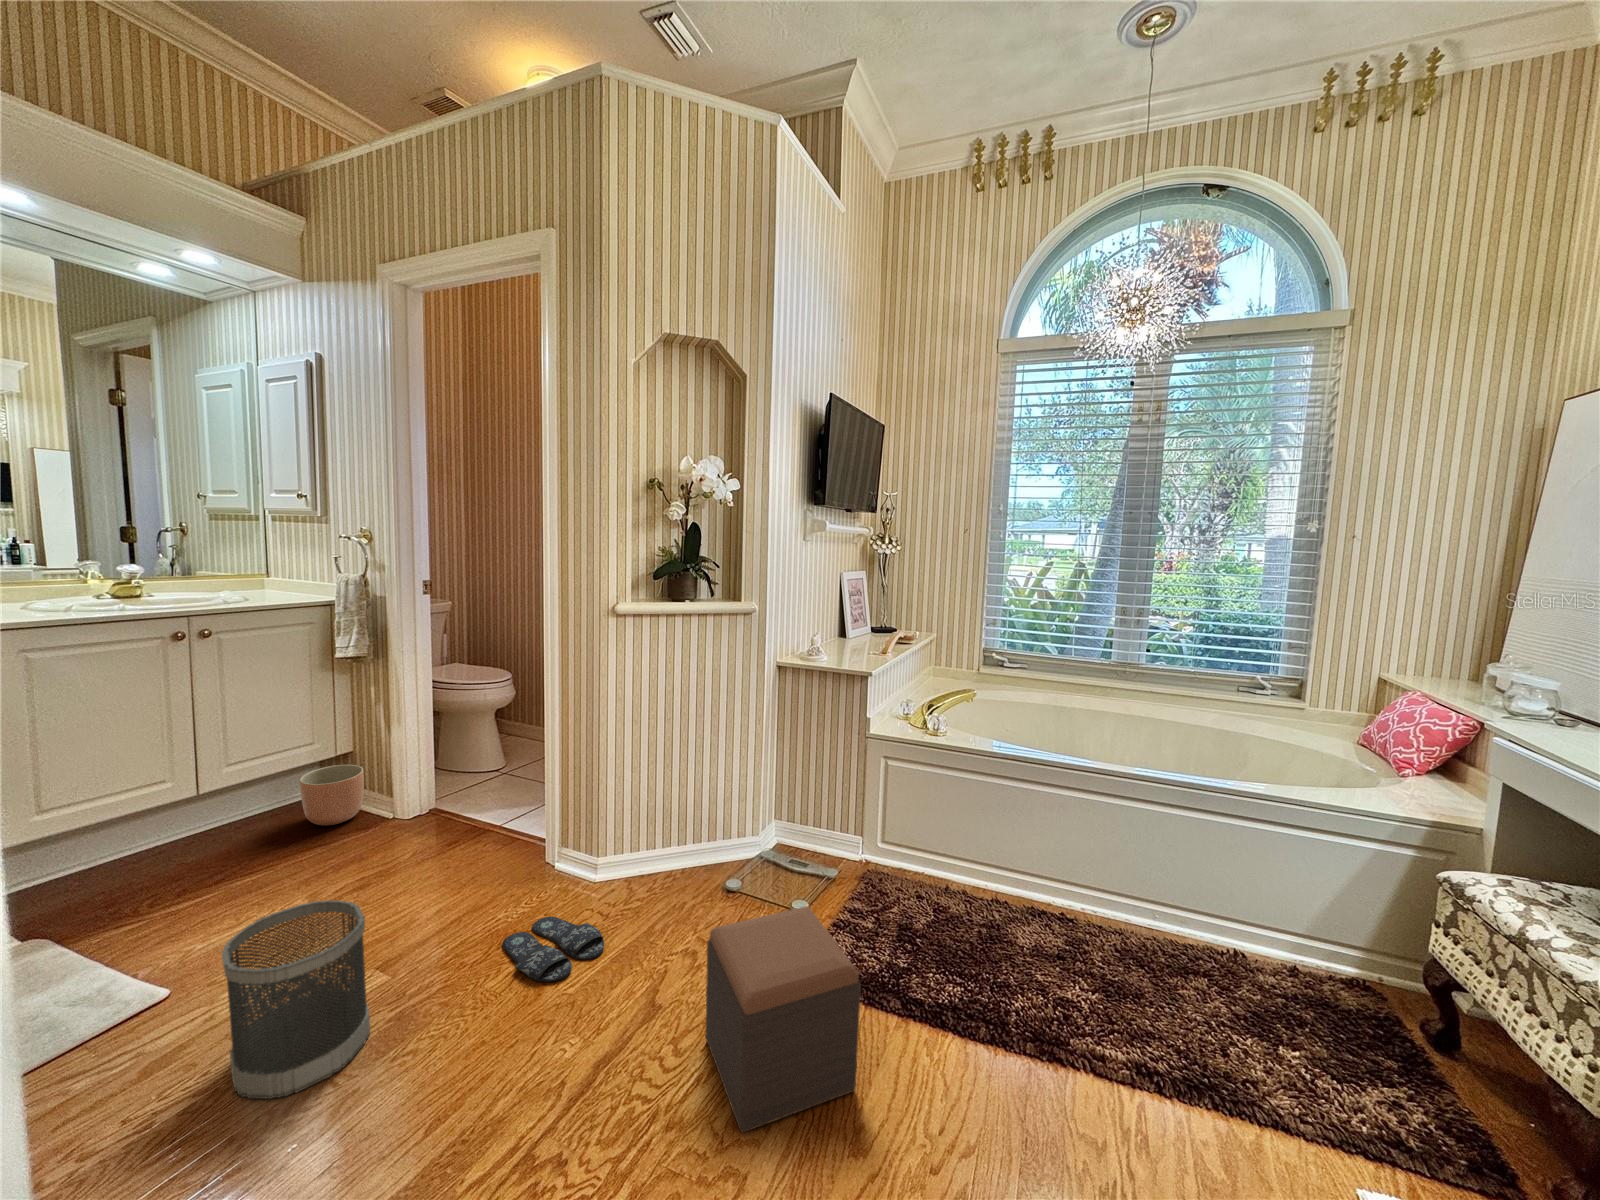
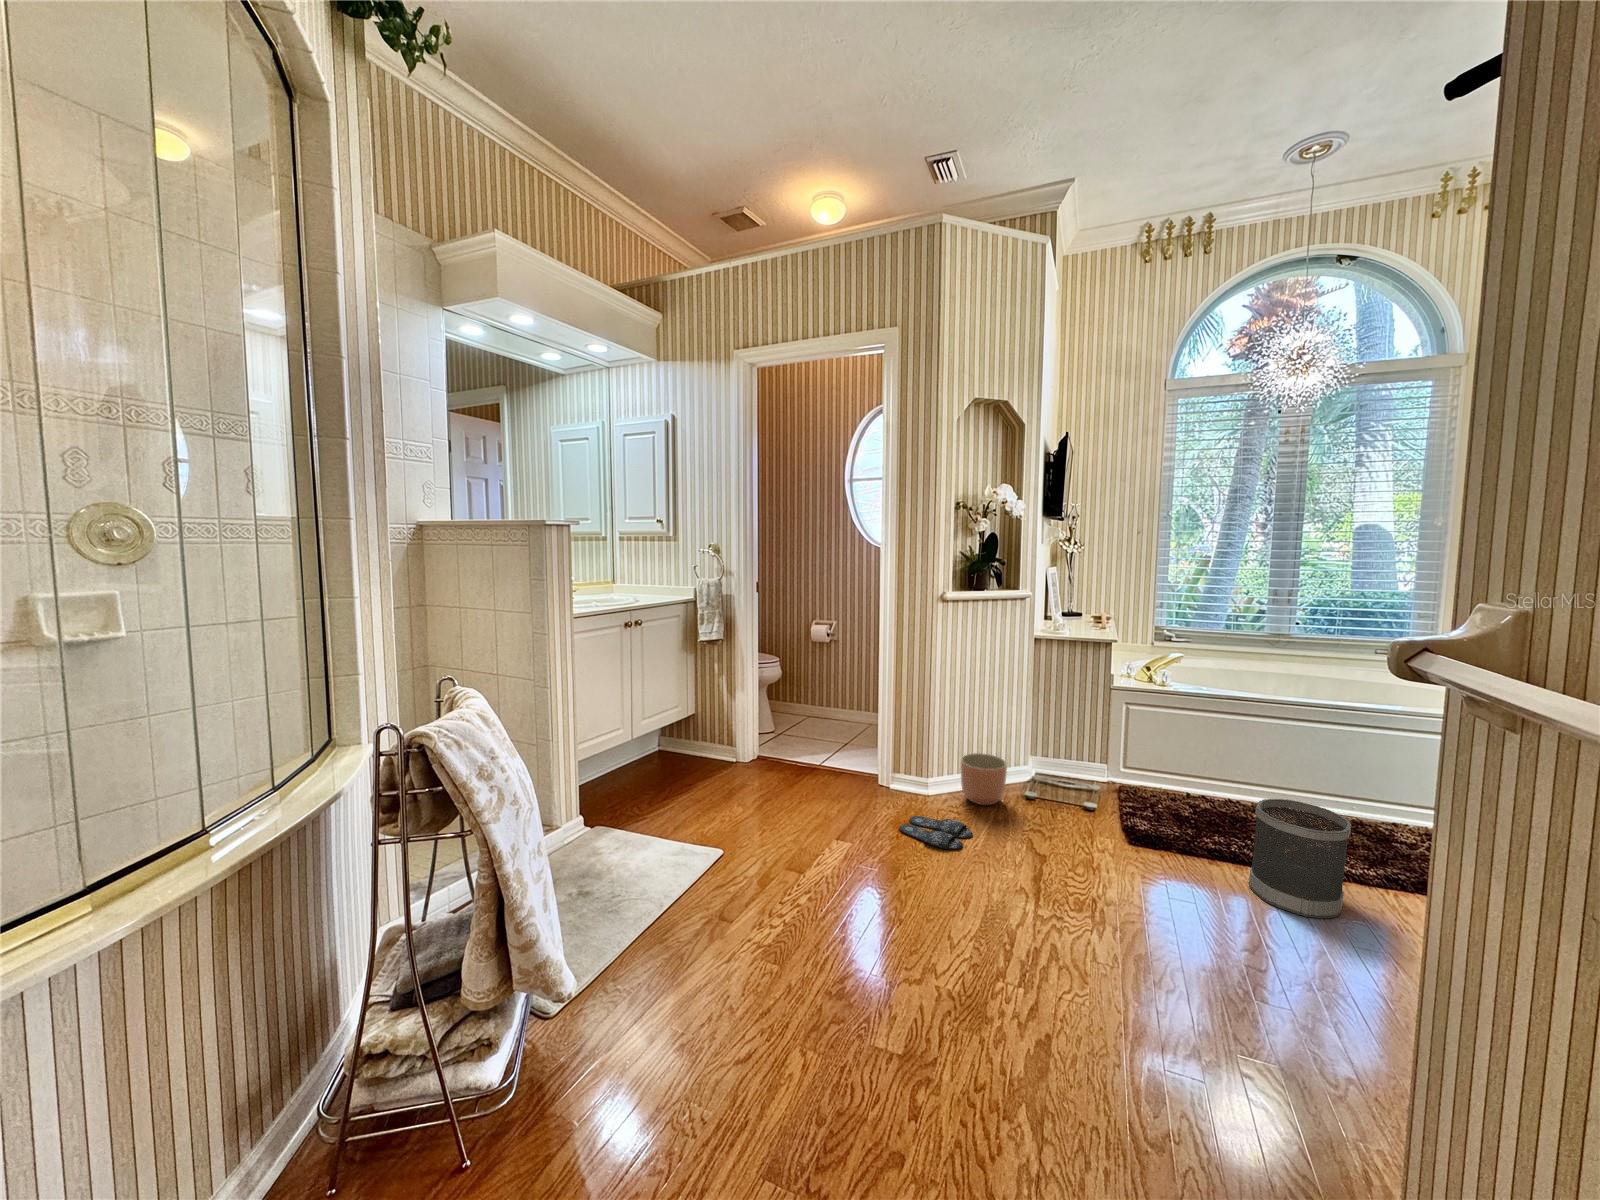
planter: present [300,765,364,826] -> present [961,753,1007,805]
wastebasket: present [222,900,370,1099] -> present [1249,799,1351,918]
footstool: present [706,906,861,1132] -> none [1087,789,1213,917]

